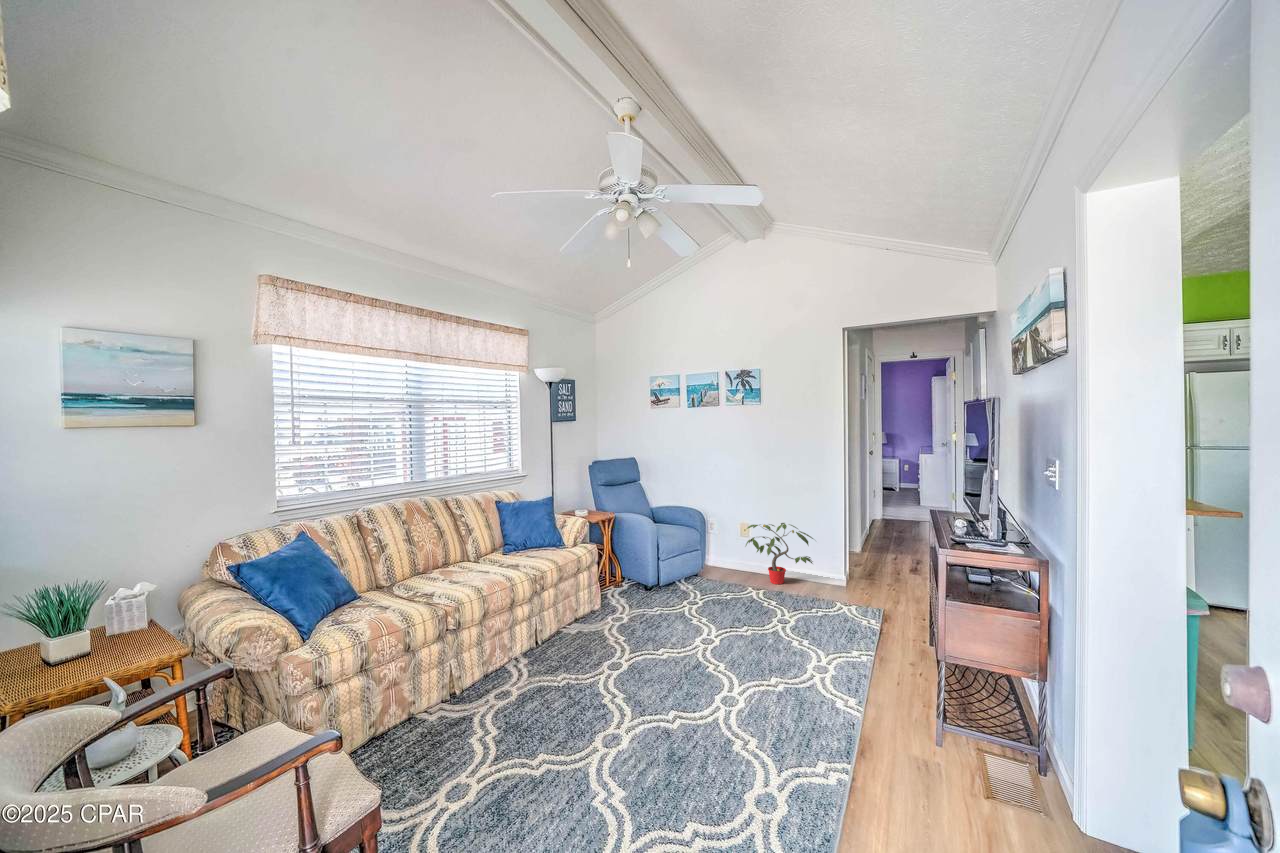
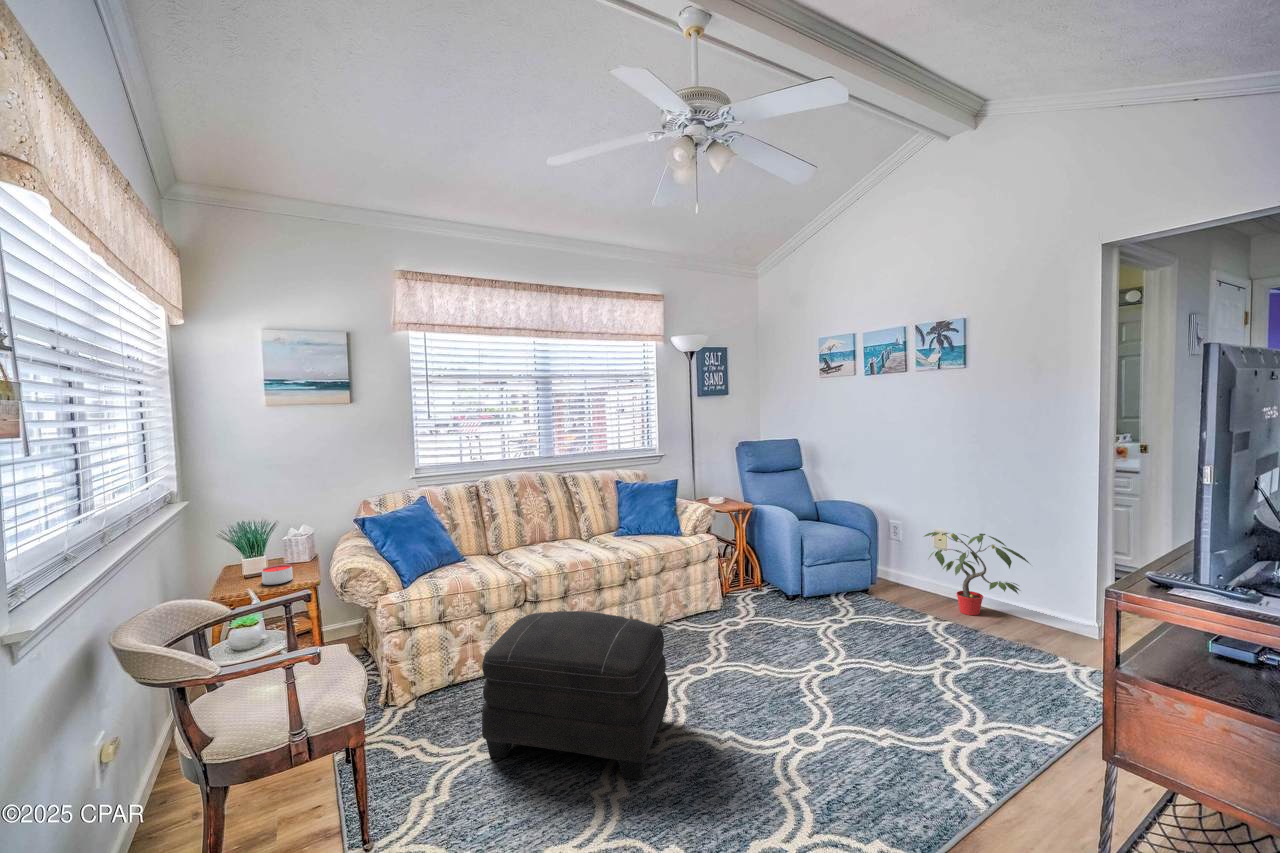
ottoman: none [457,629,631,800] -> present [482,611,669,780]
candle: none [98,635,146,667] -> present [262,564,293,585]

